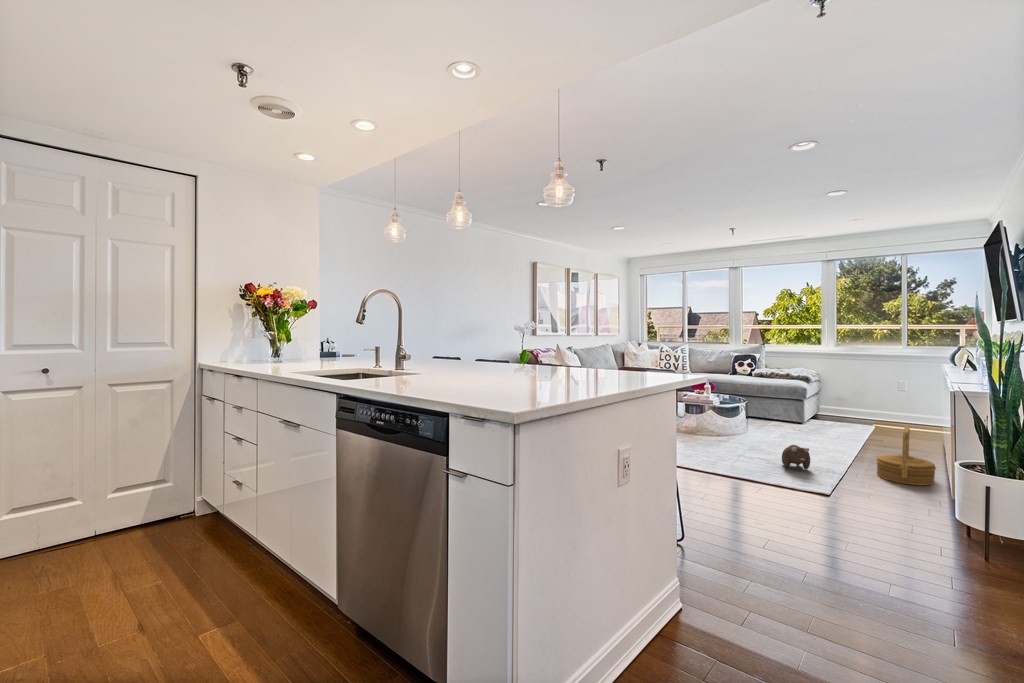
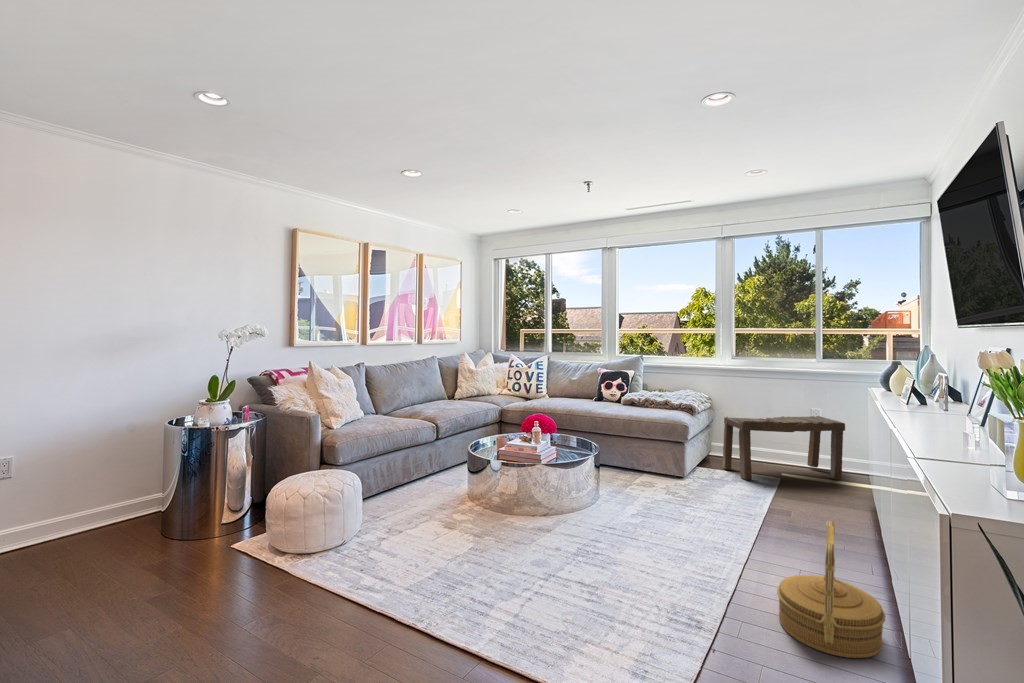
bench: none [830,386,924,429] -> present [723,416,845,480]
plush toy: present [782,445,810,469] -> none [614,559,662,610]

